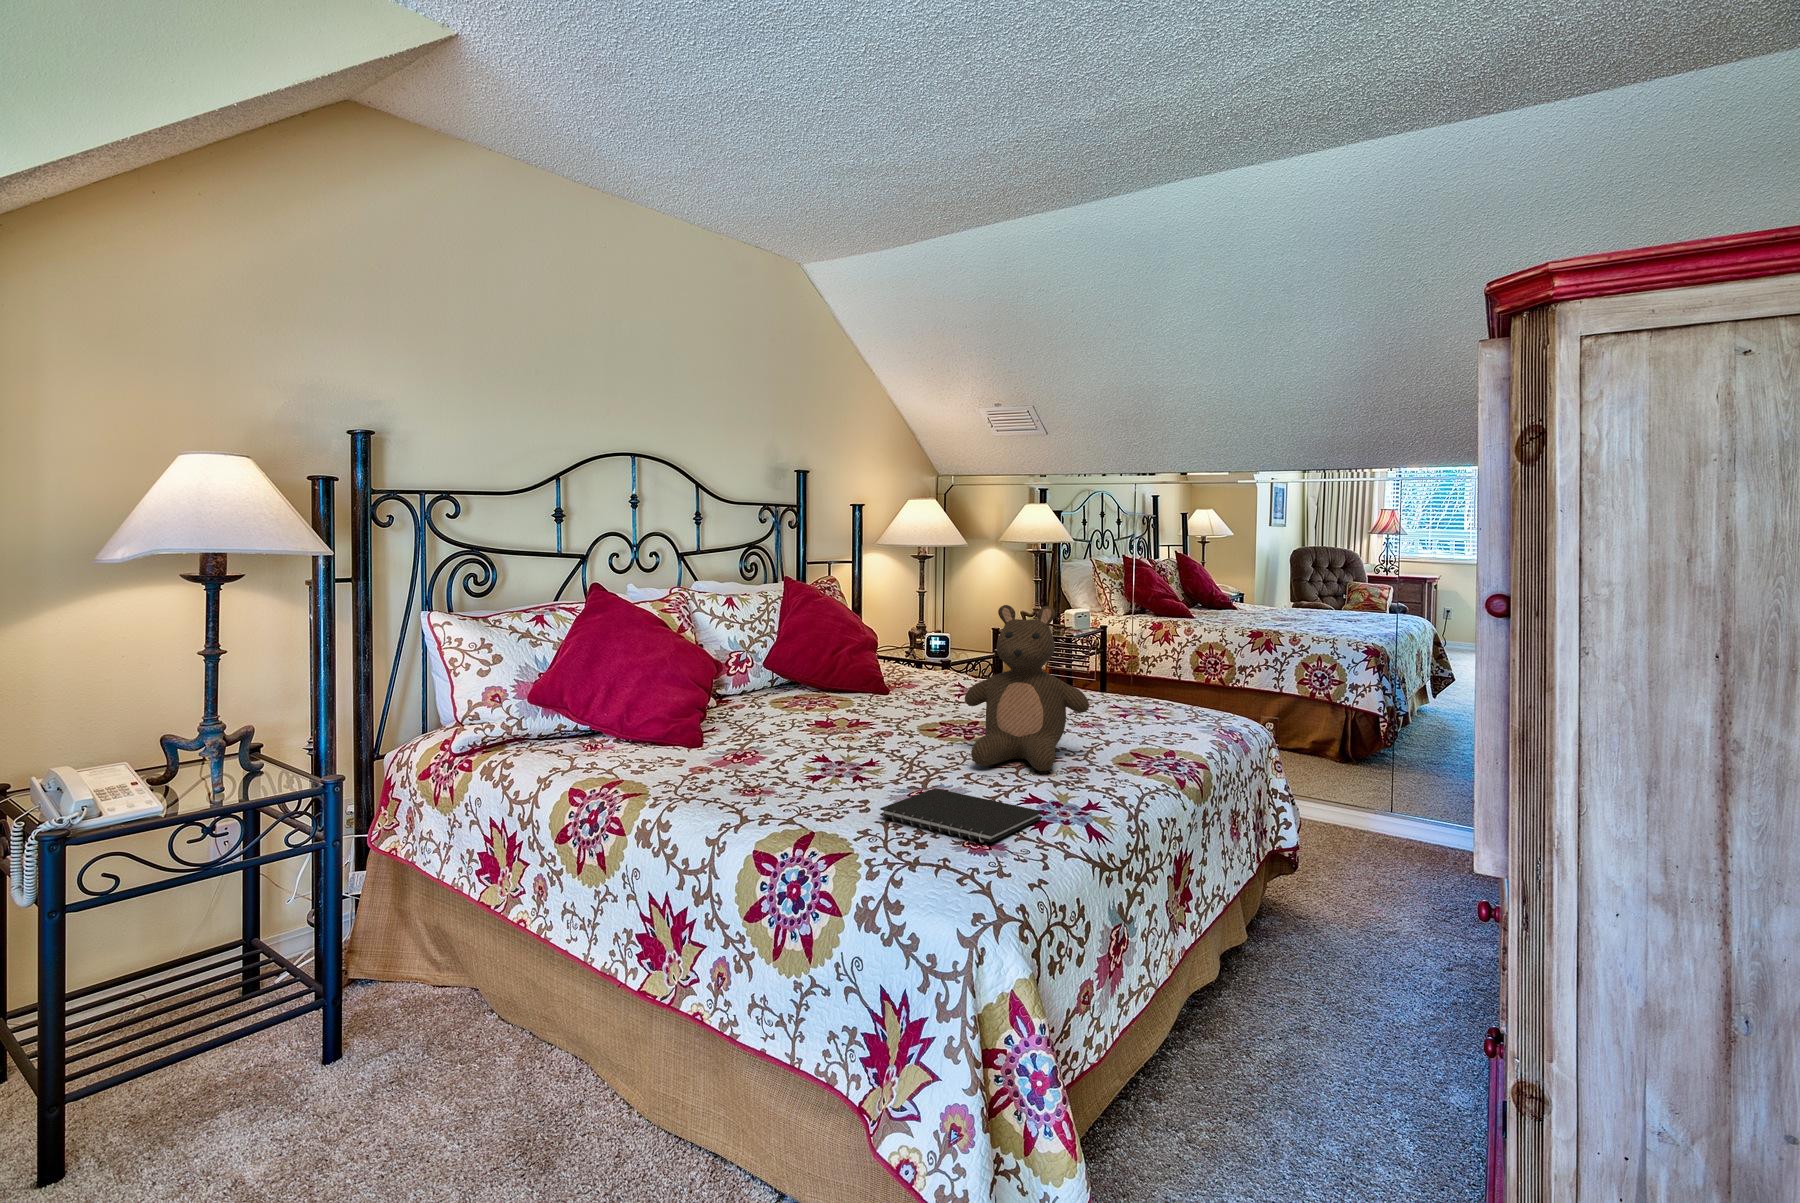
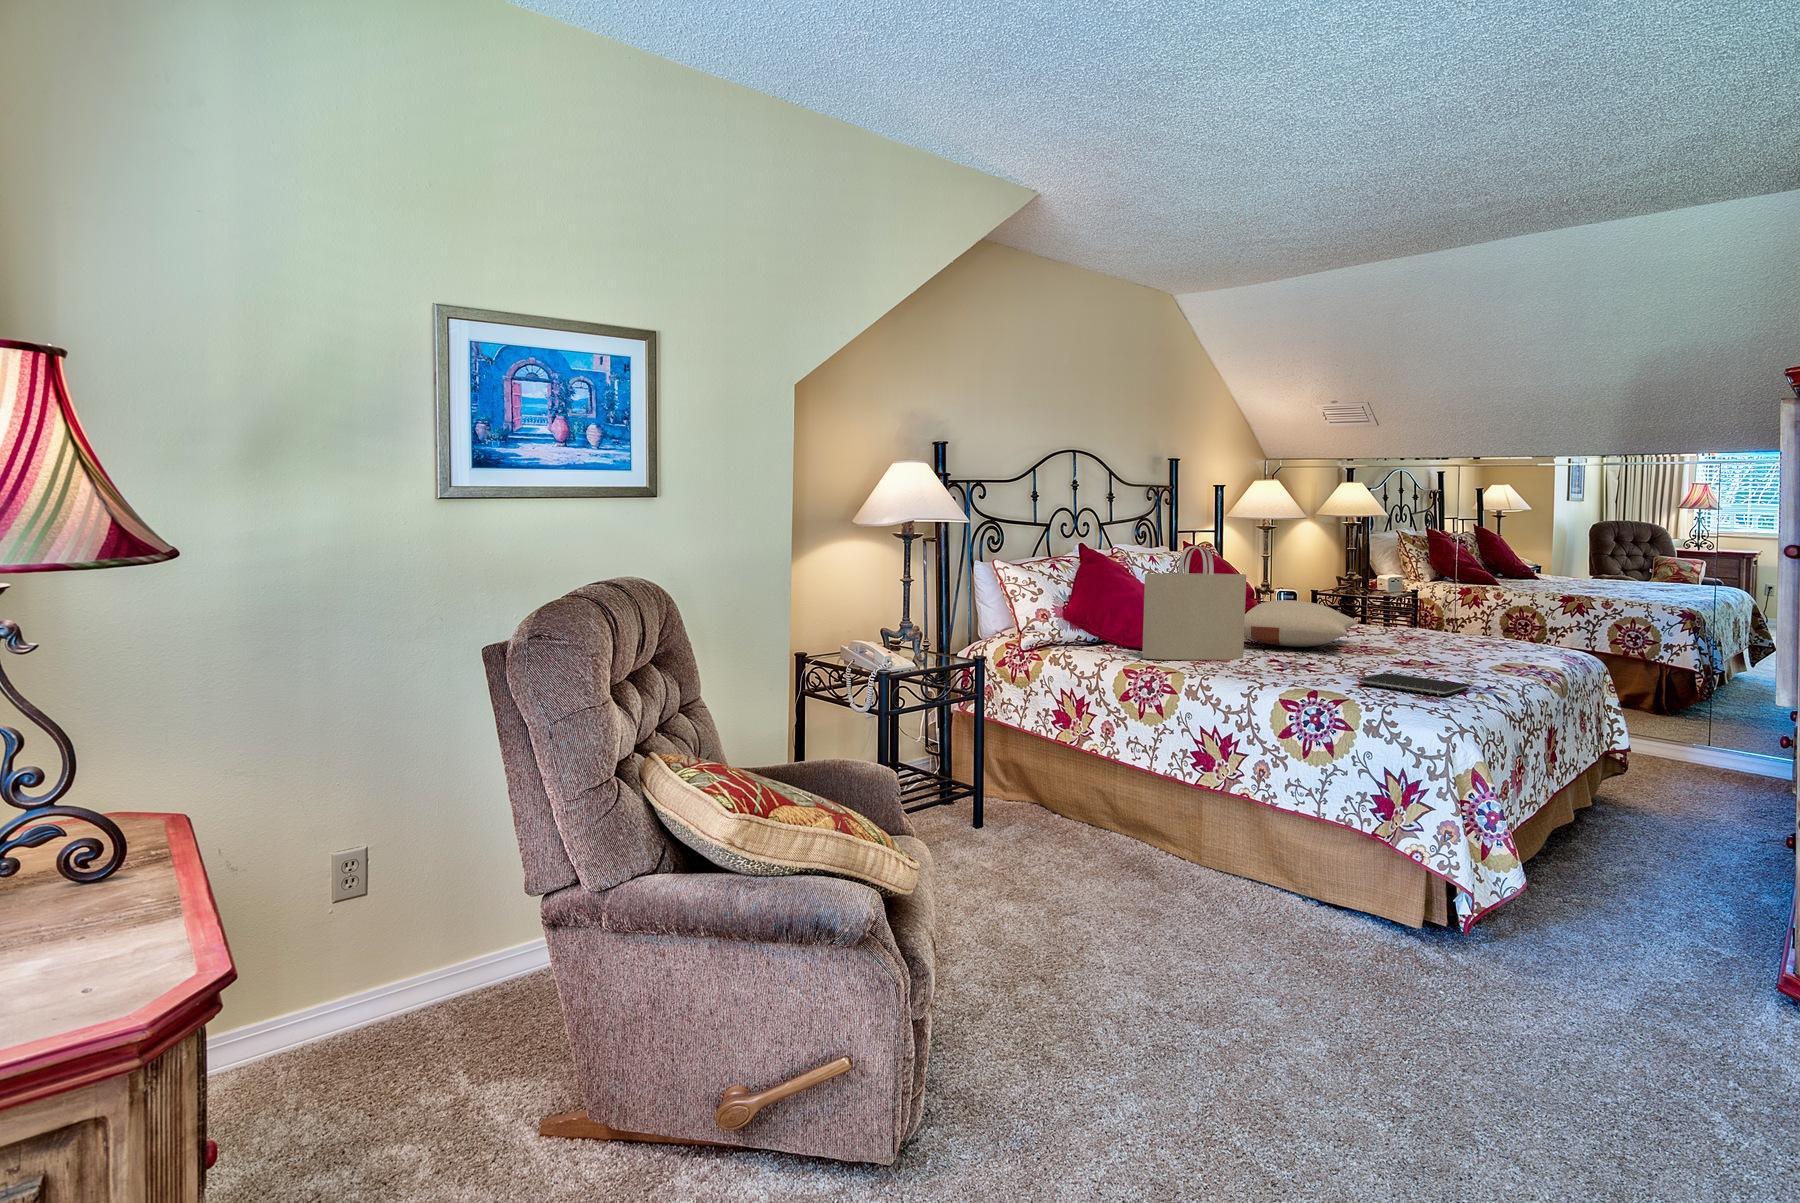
tote bag: none [603,589,767,768] -> present [1142,546,1246,660]
stuffed bear: present [965,605,1089,771] -> none [1384,561,1481,670]
pillow: none [767,659,960,728] -> present [1244,600,1358,647]

